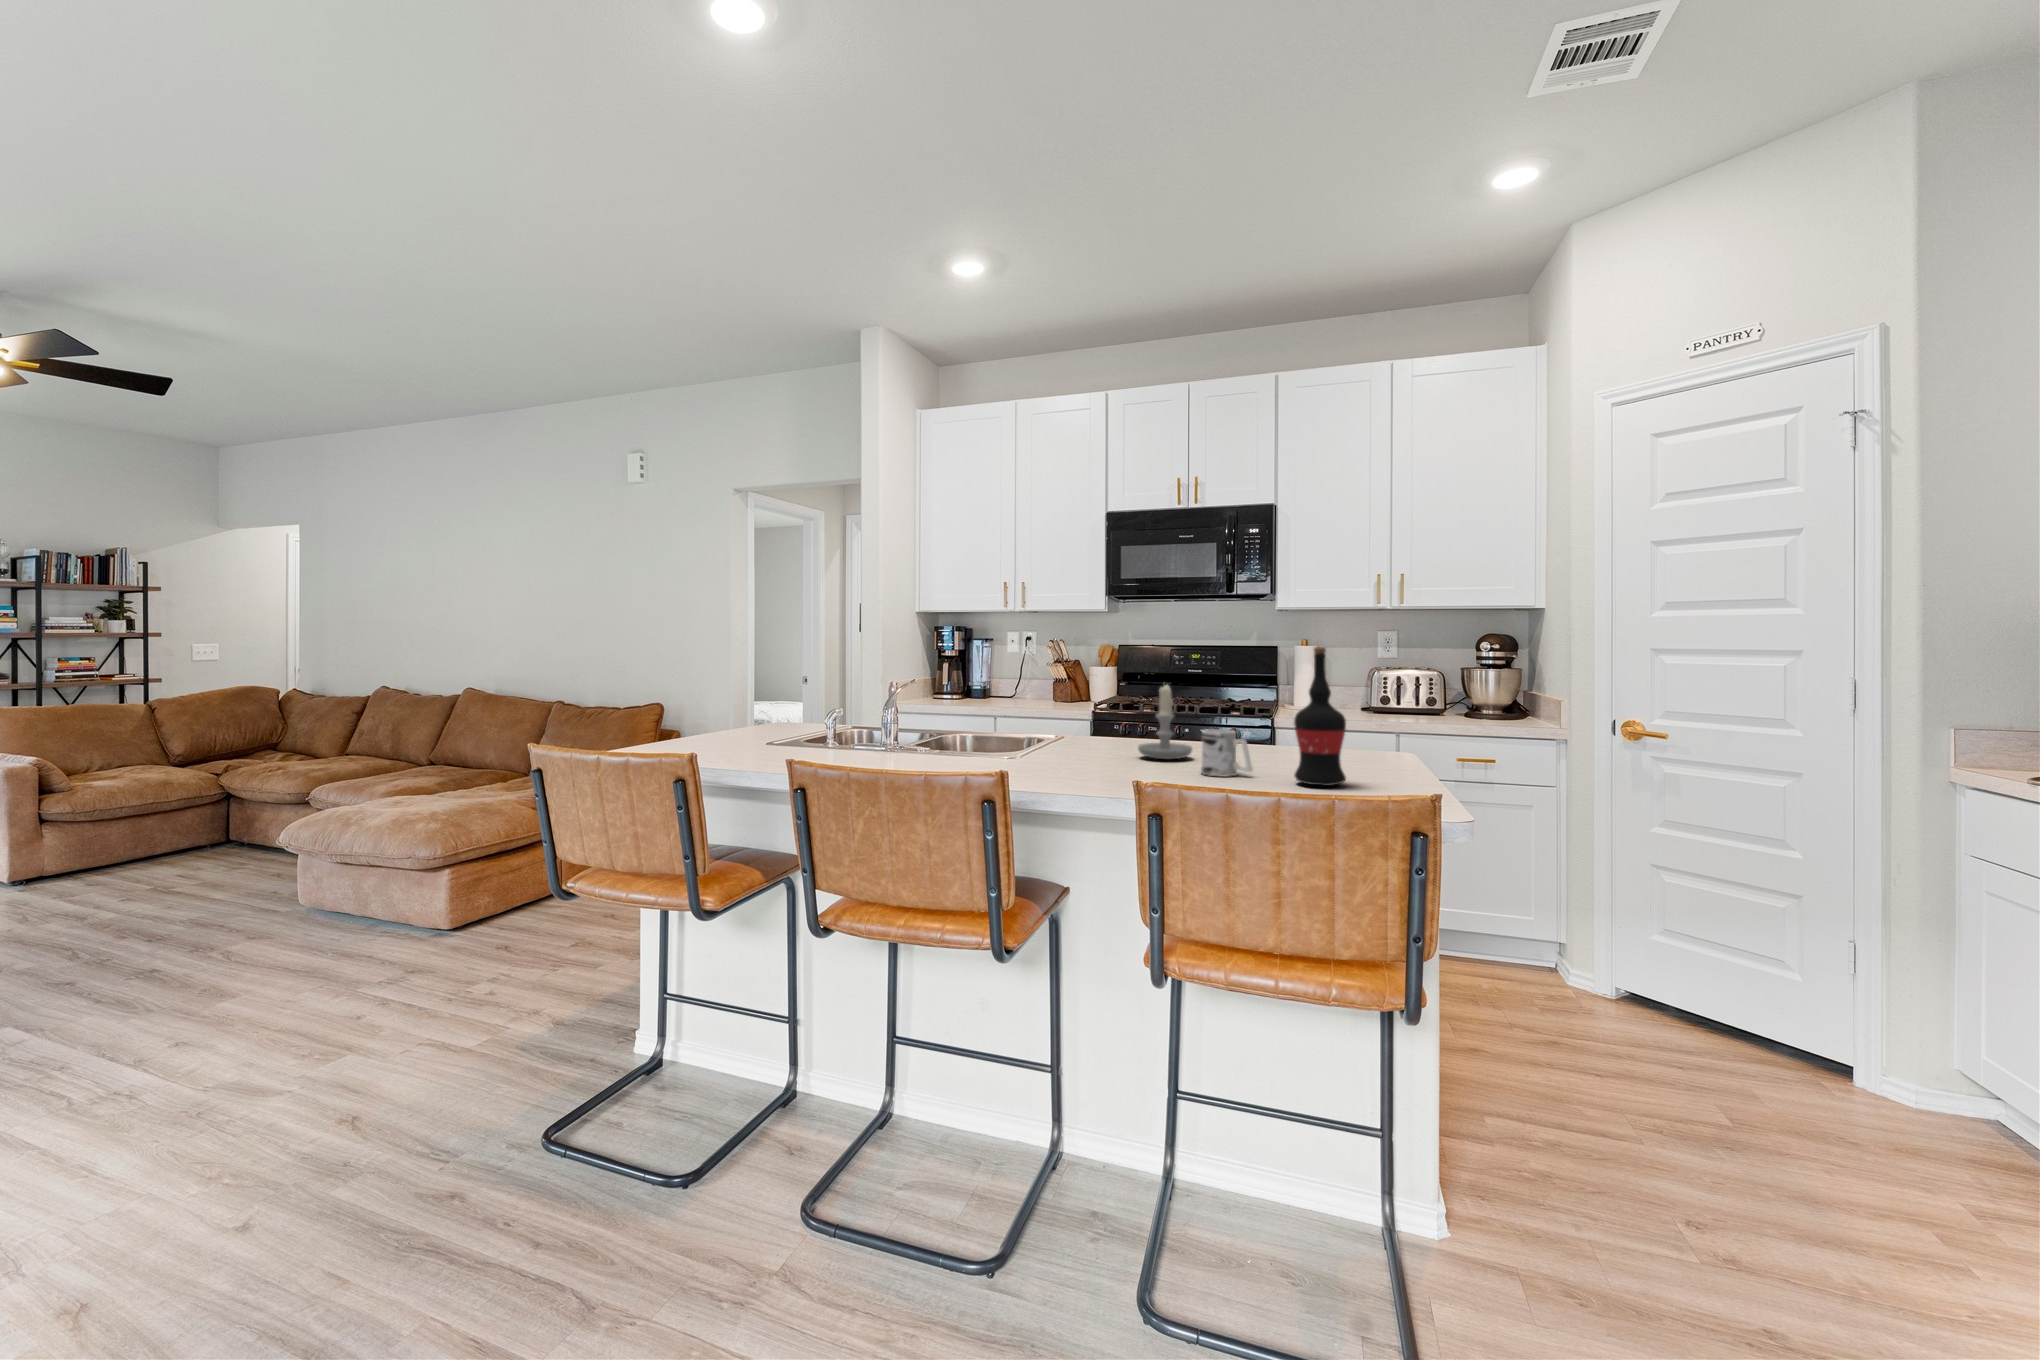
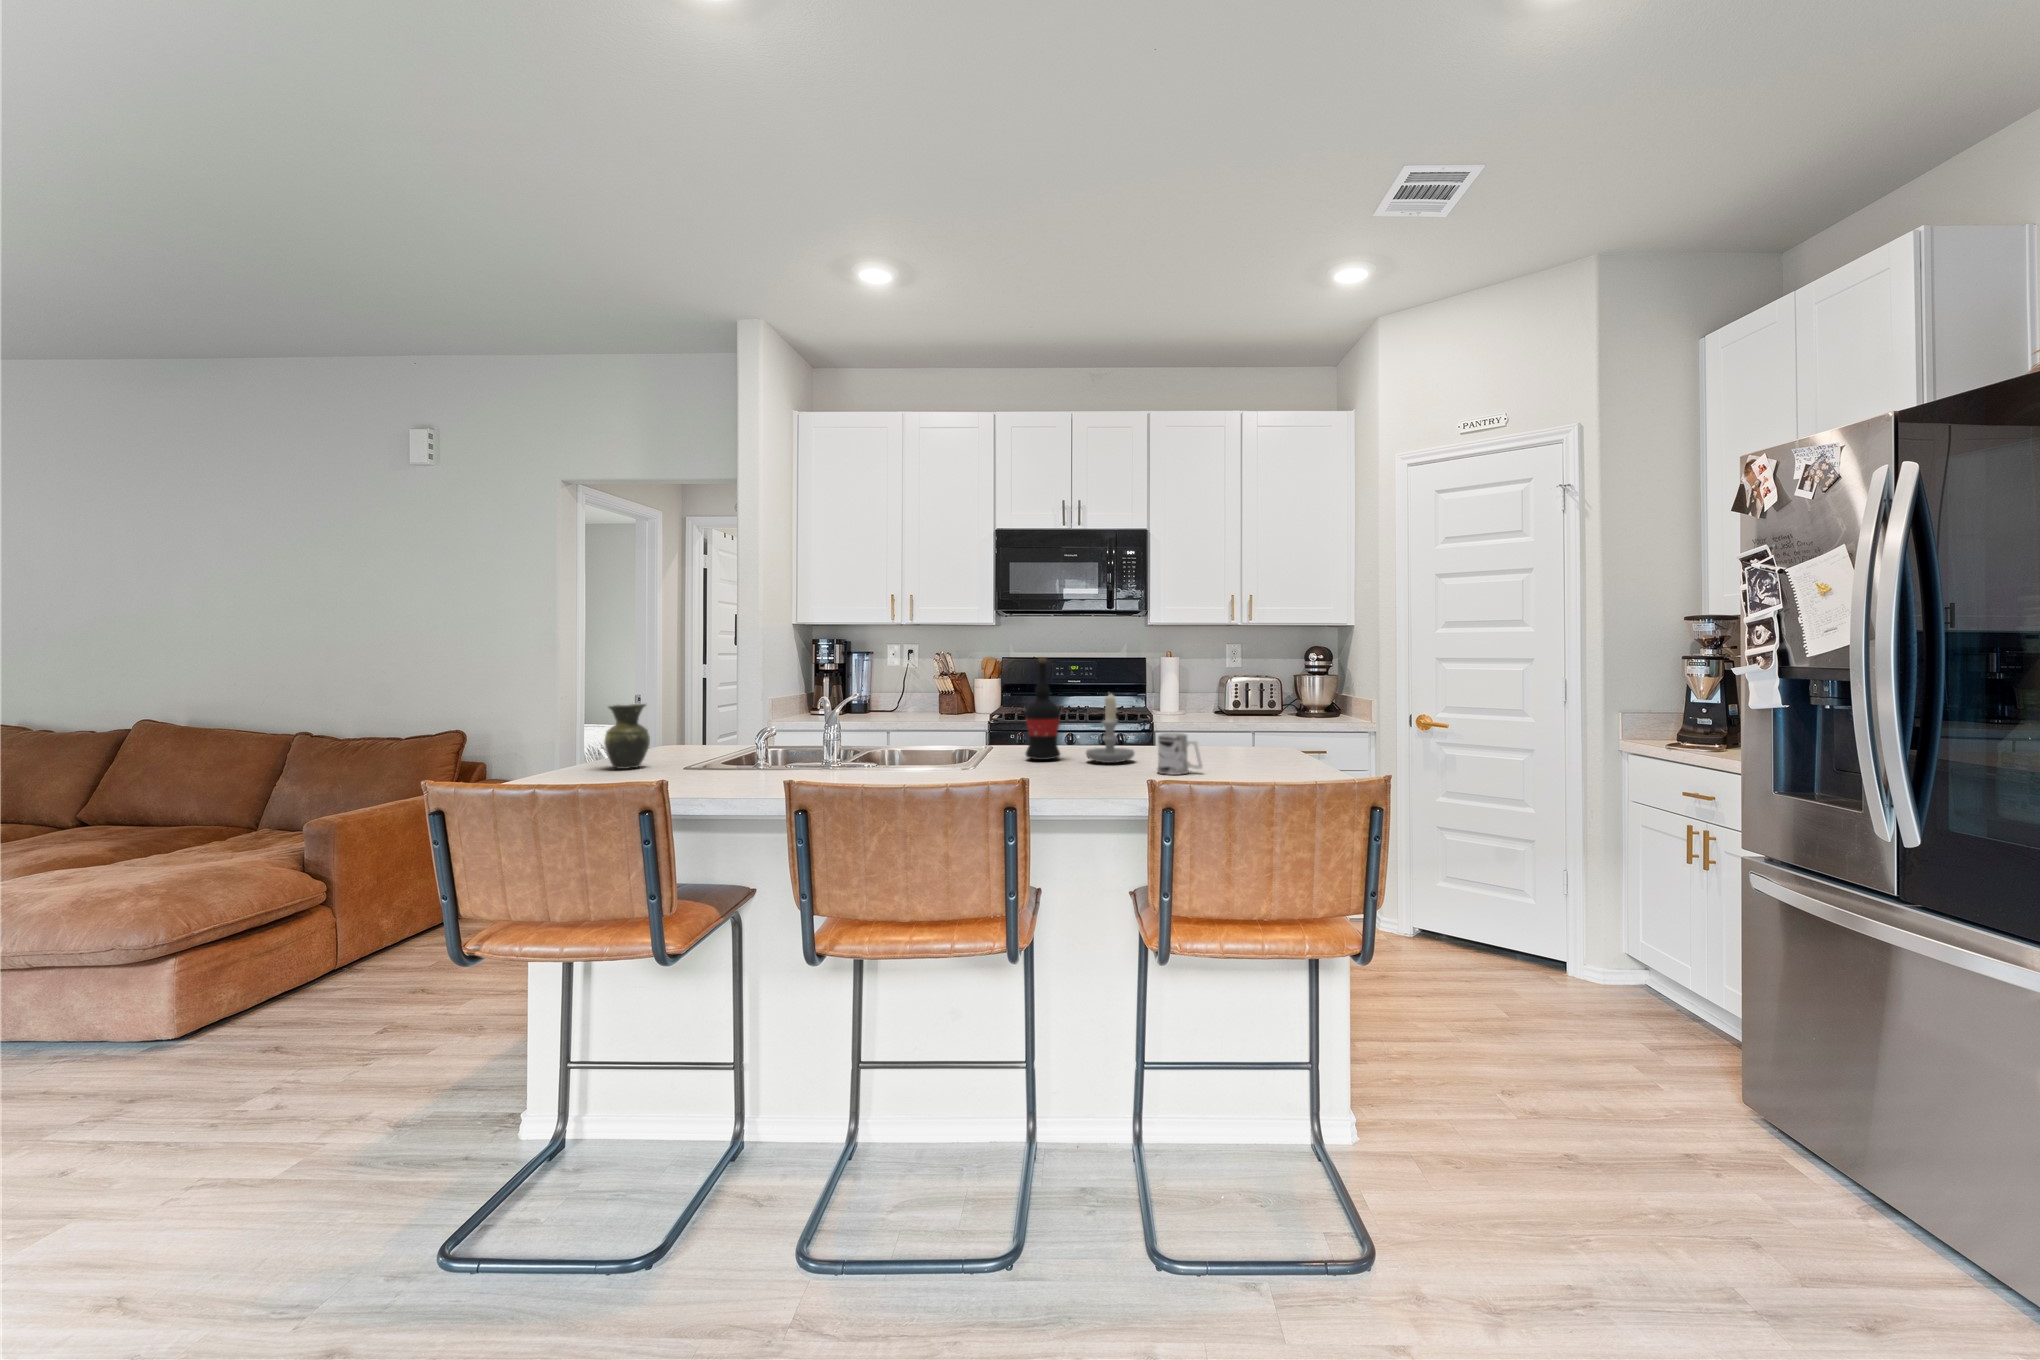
wine bottle: present [1294,647,1346,786] -> present [1025,658,1060,760]
vase: none [705,684,742,741] -> present [604,704,650,769]

